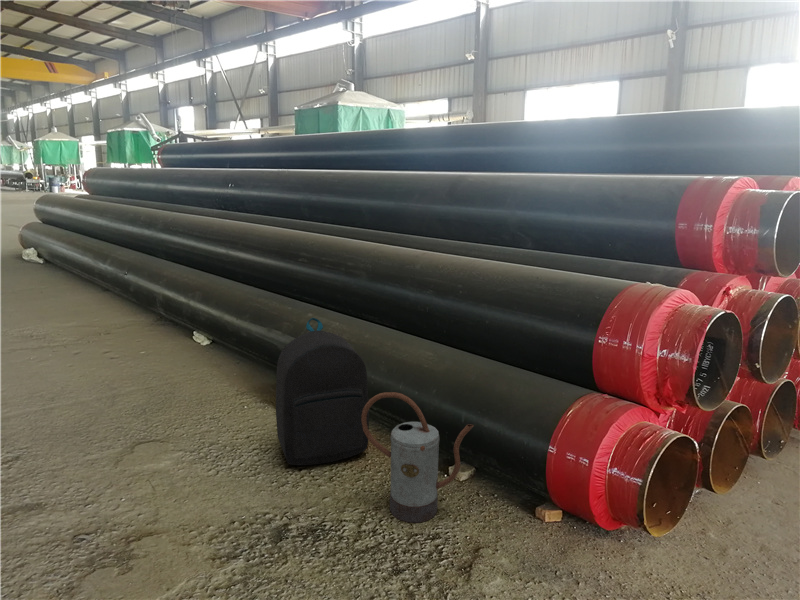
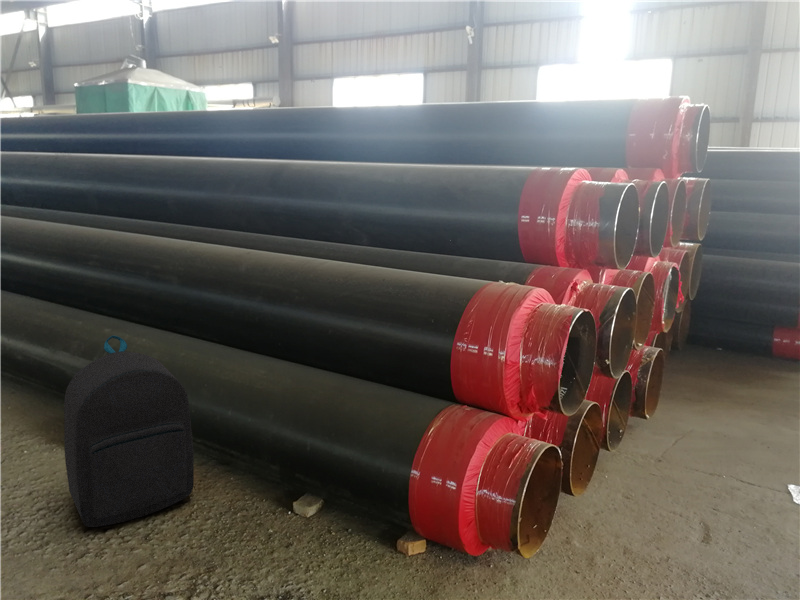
watering can: present [361,392,473,523] -> none [185,426,326,582]

